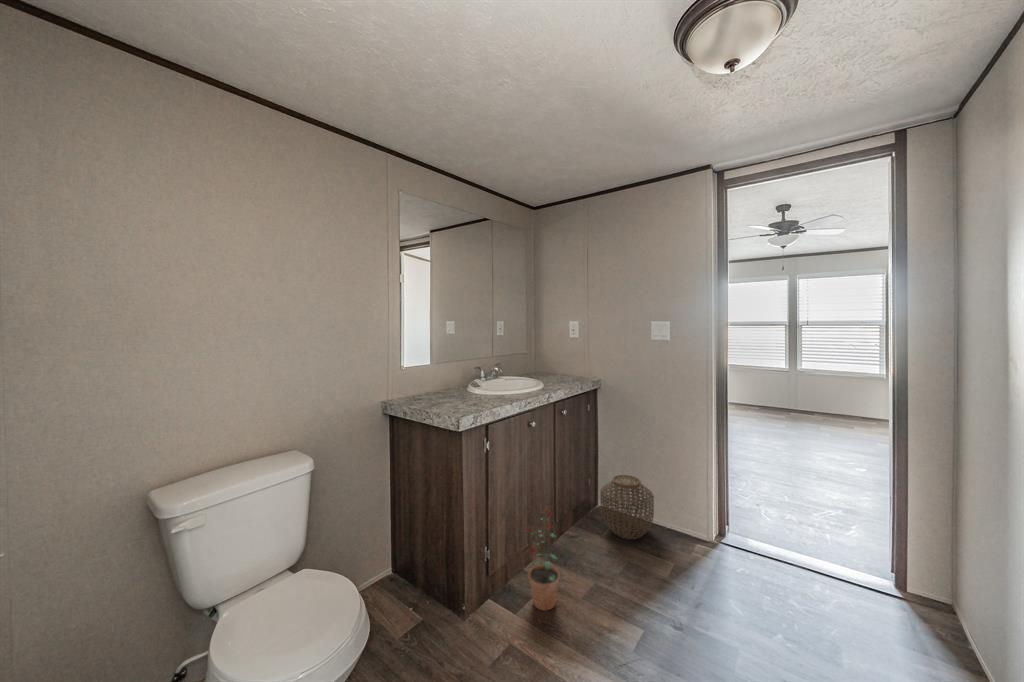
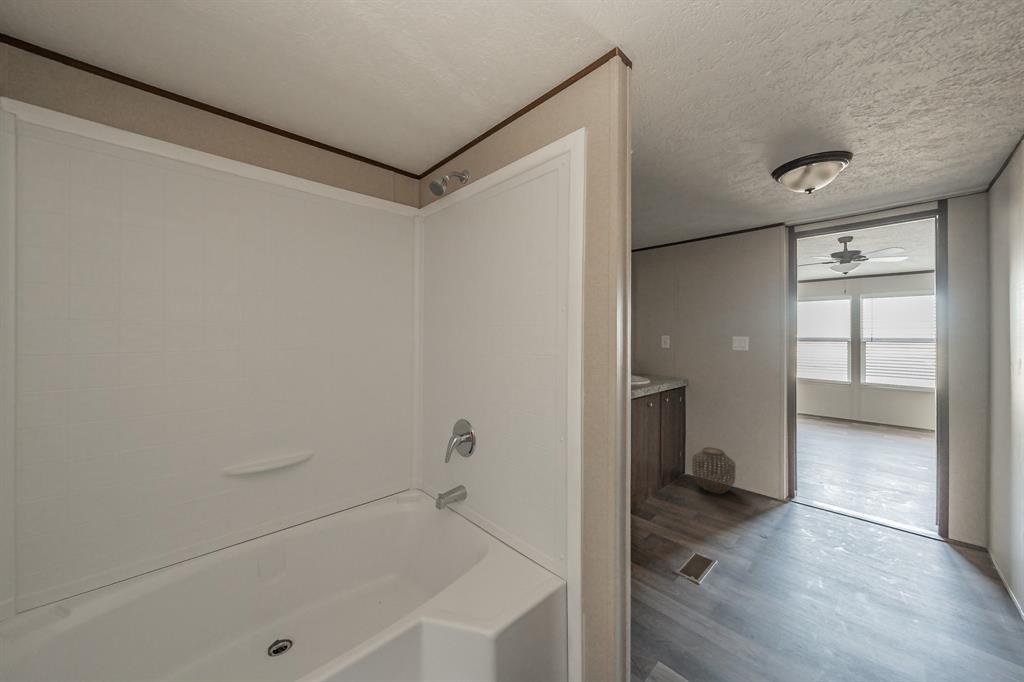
potted plant: present [526,506,560,611] -> none [646,456,673,524]

